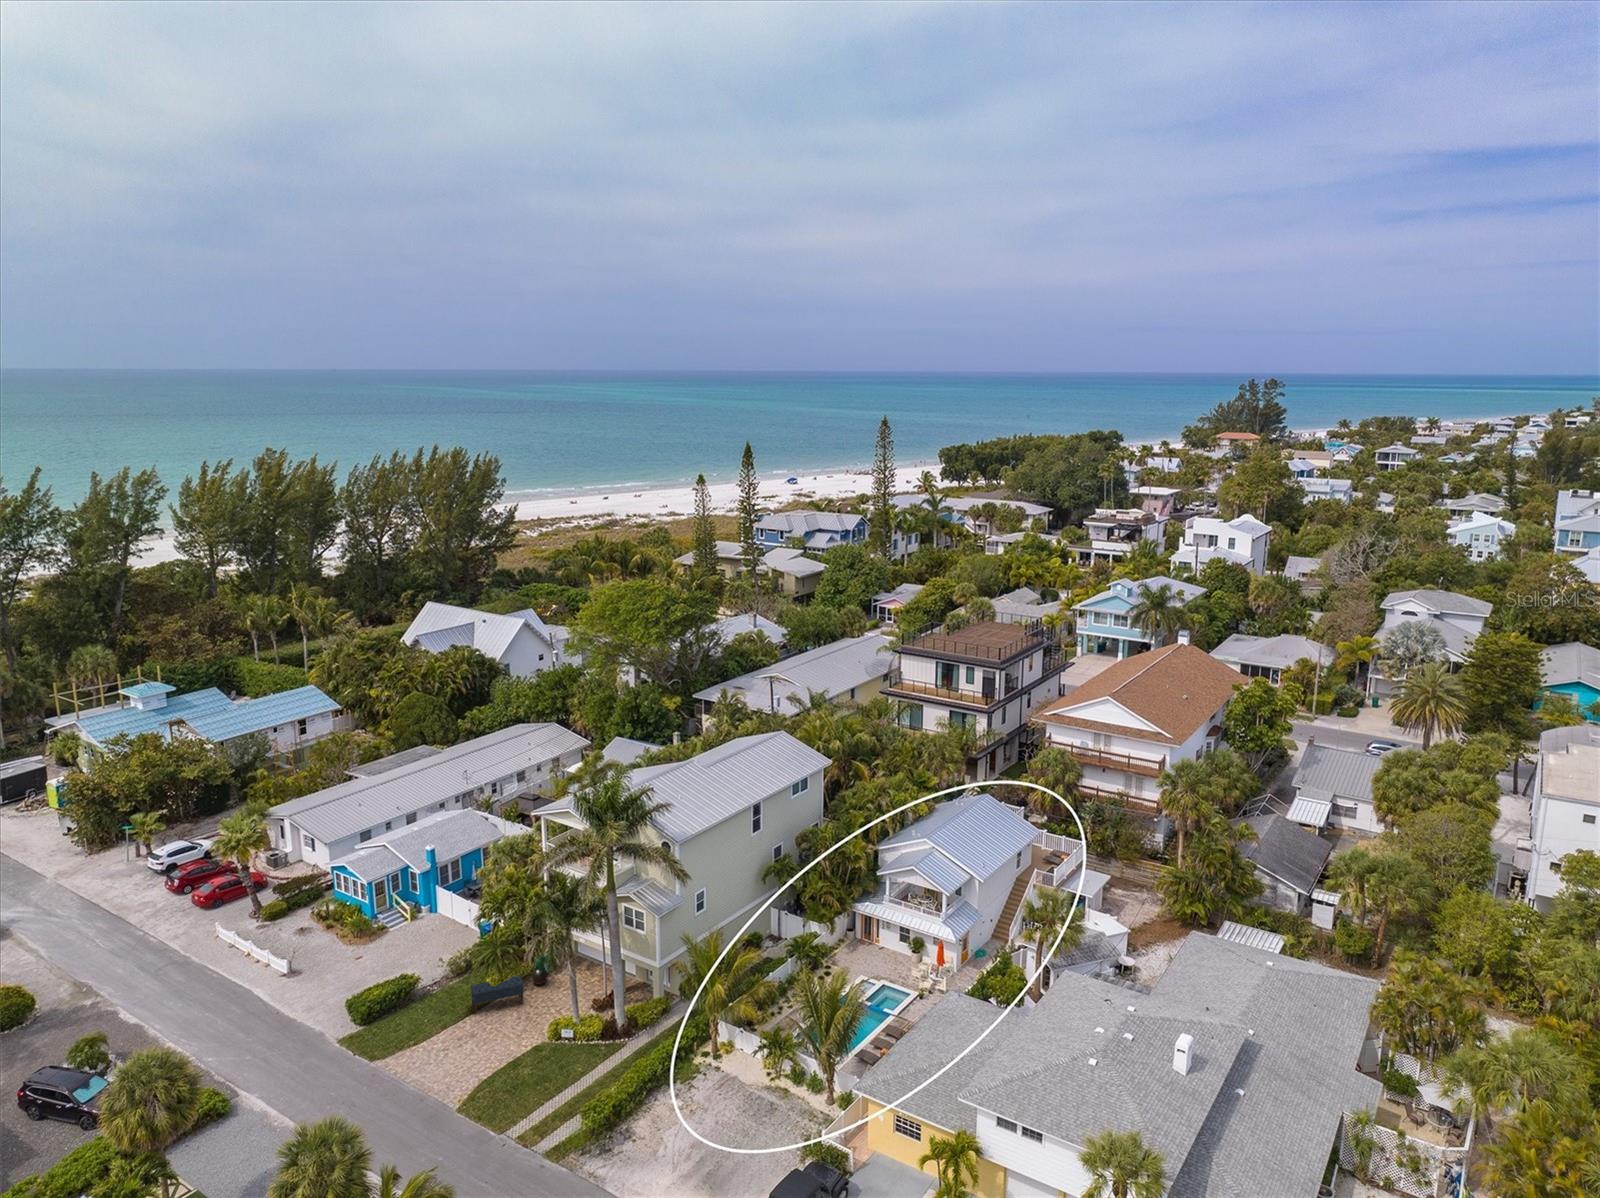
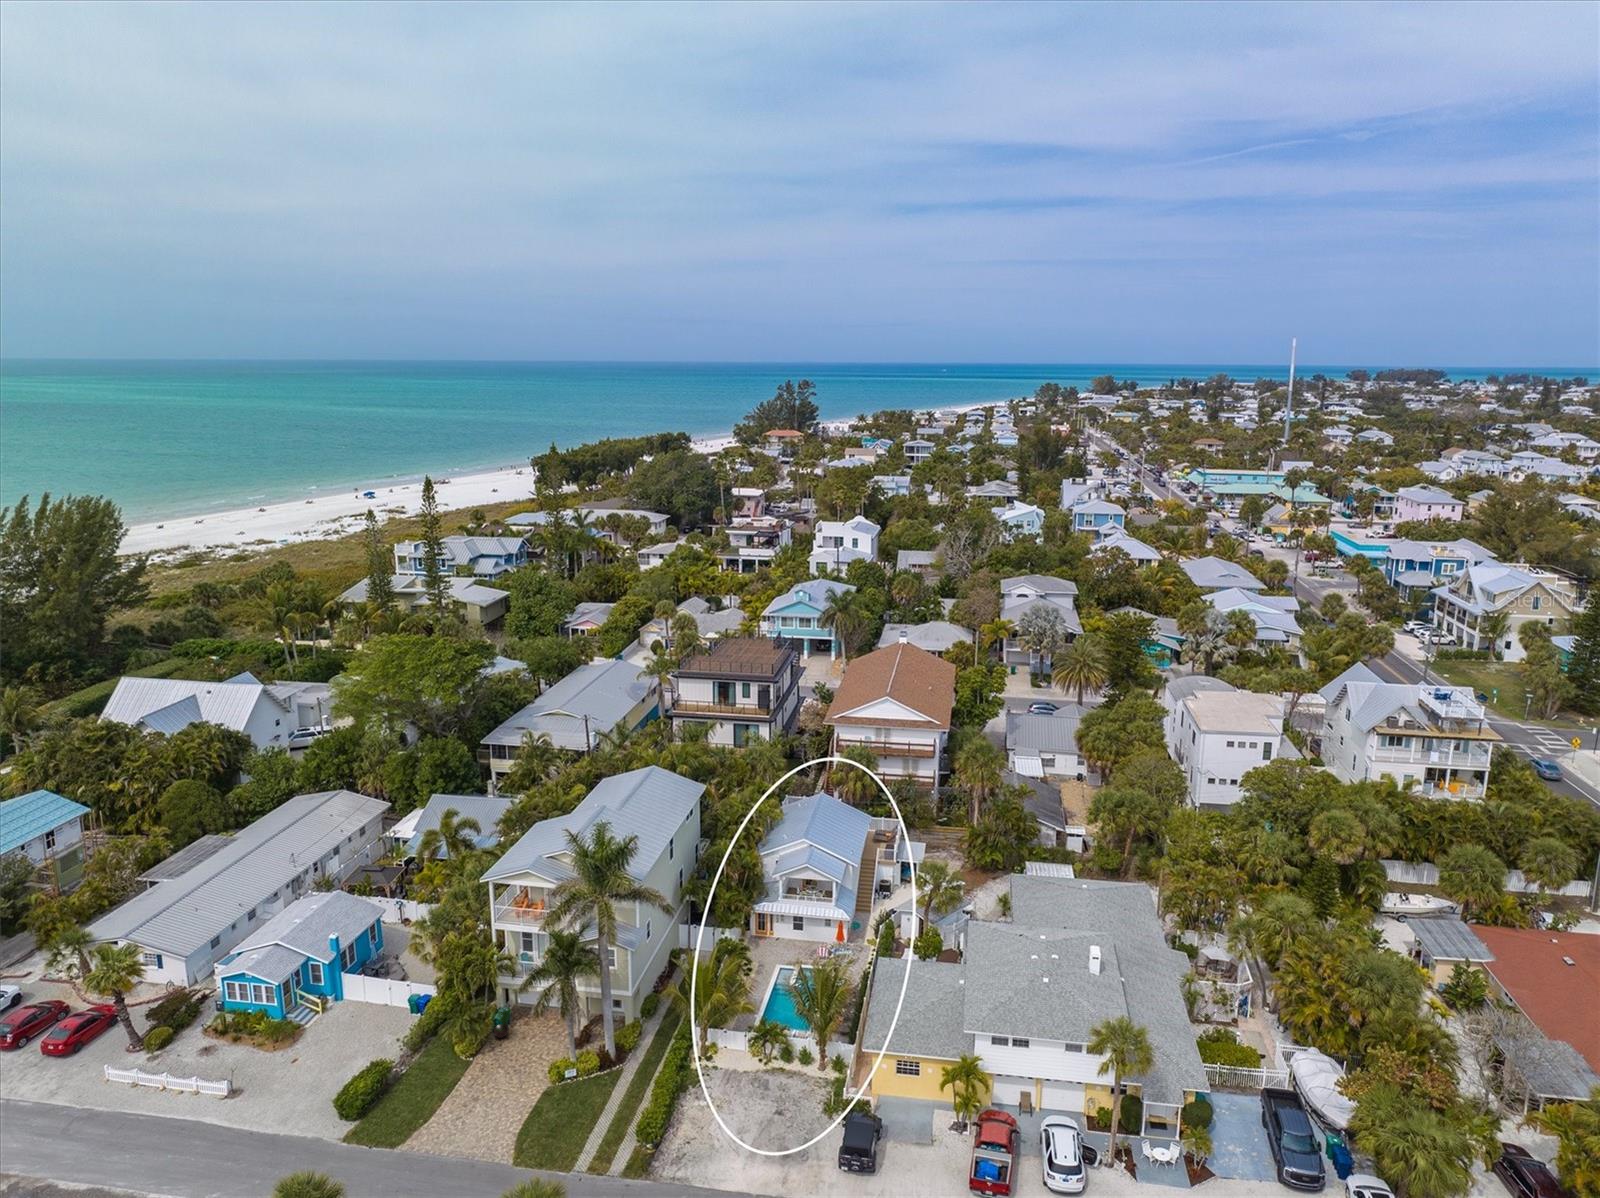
bench: present [471,976,524,1014] -> none [452,1034,501,1080]

